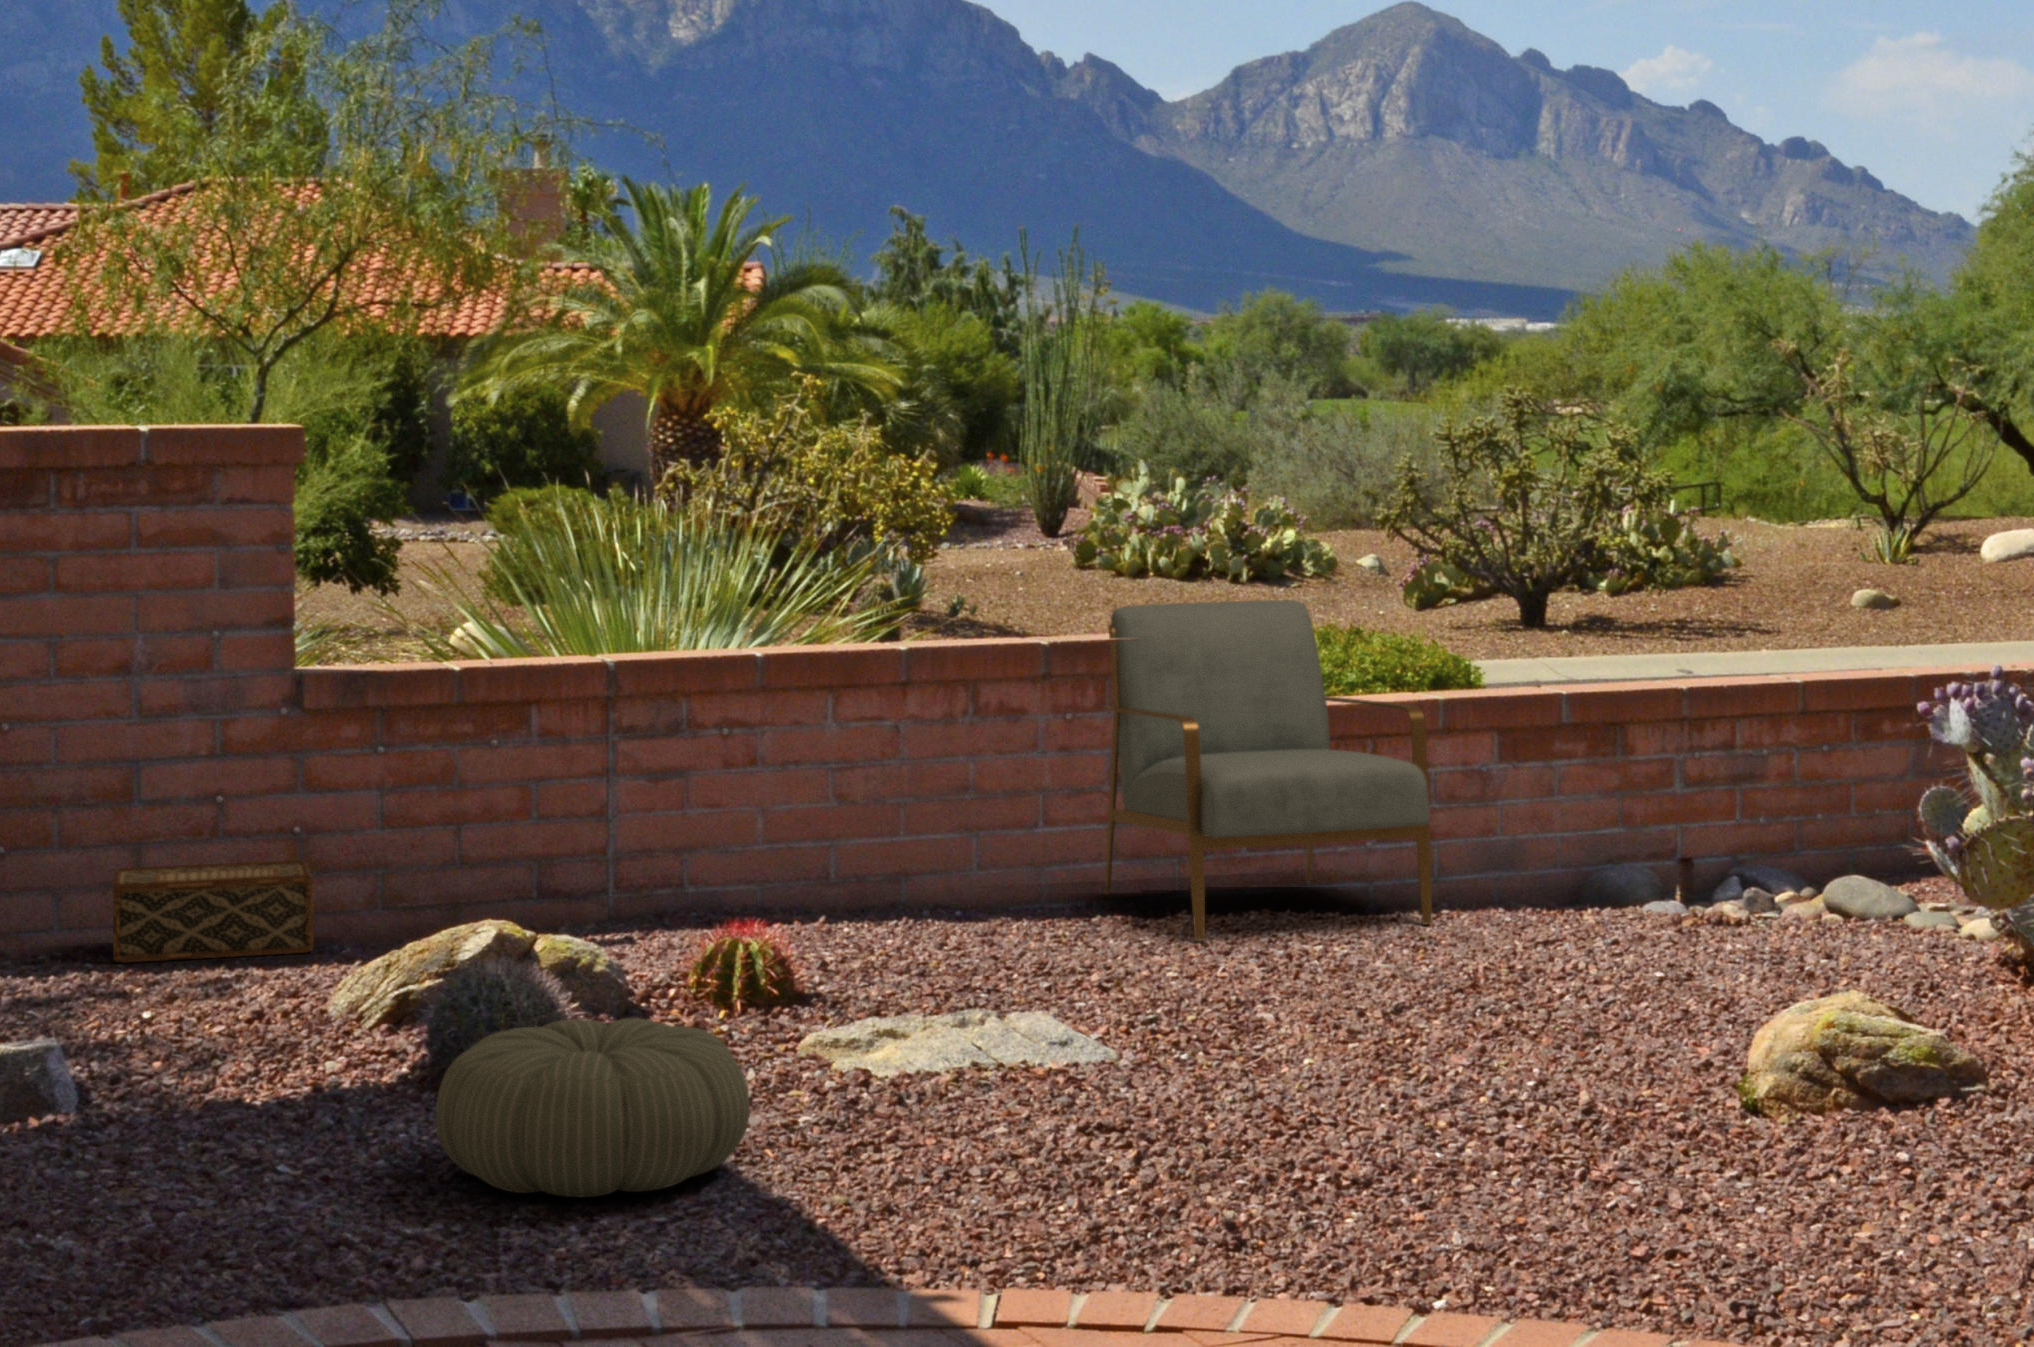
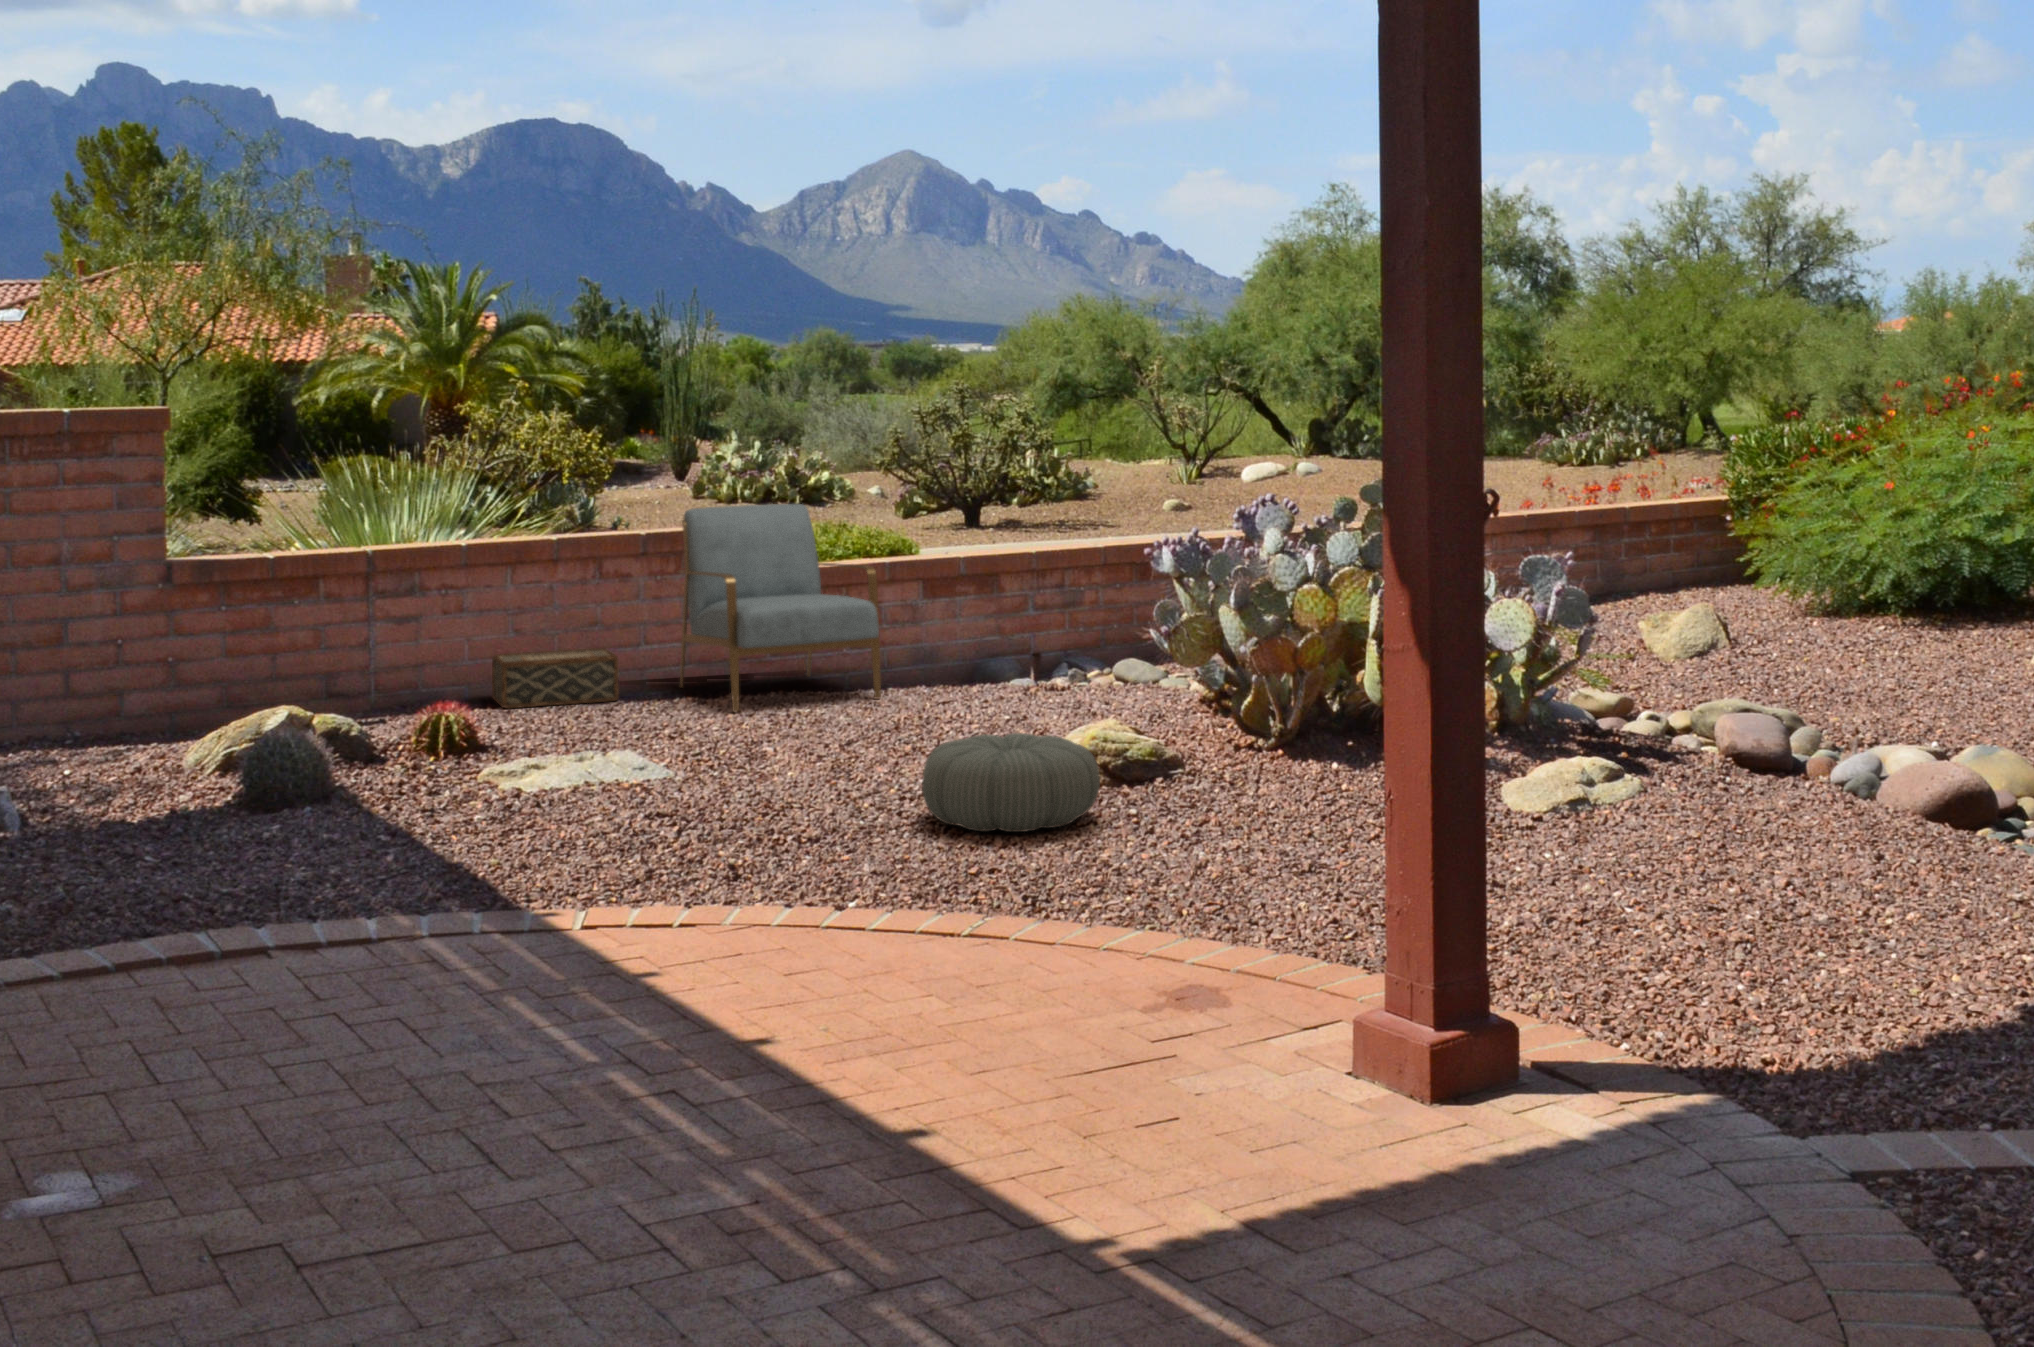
woven basket: present [113,860,313,963] -> present [492,648,619,709]
pouf: present [436,1018,750,1197] -> present [922,733,1100,832]

